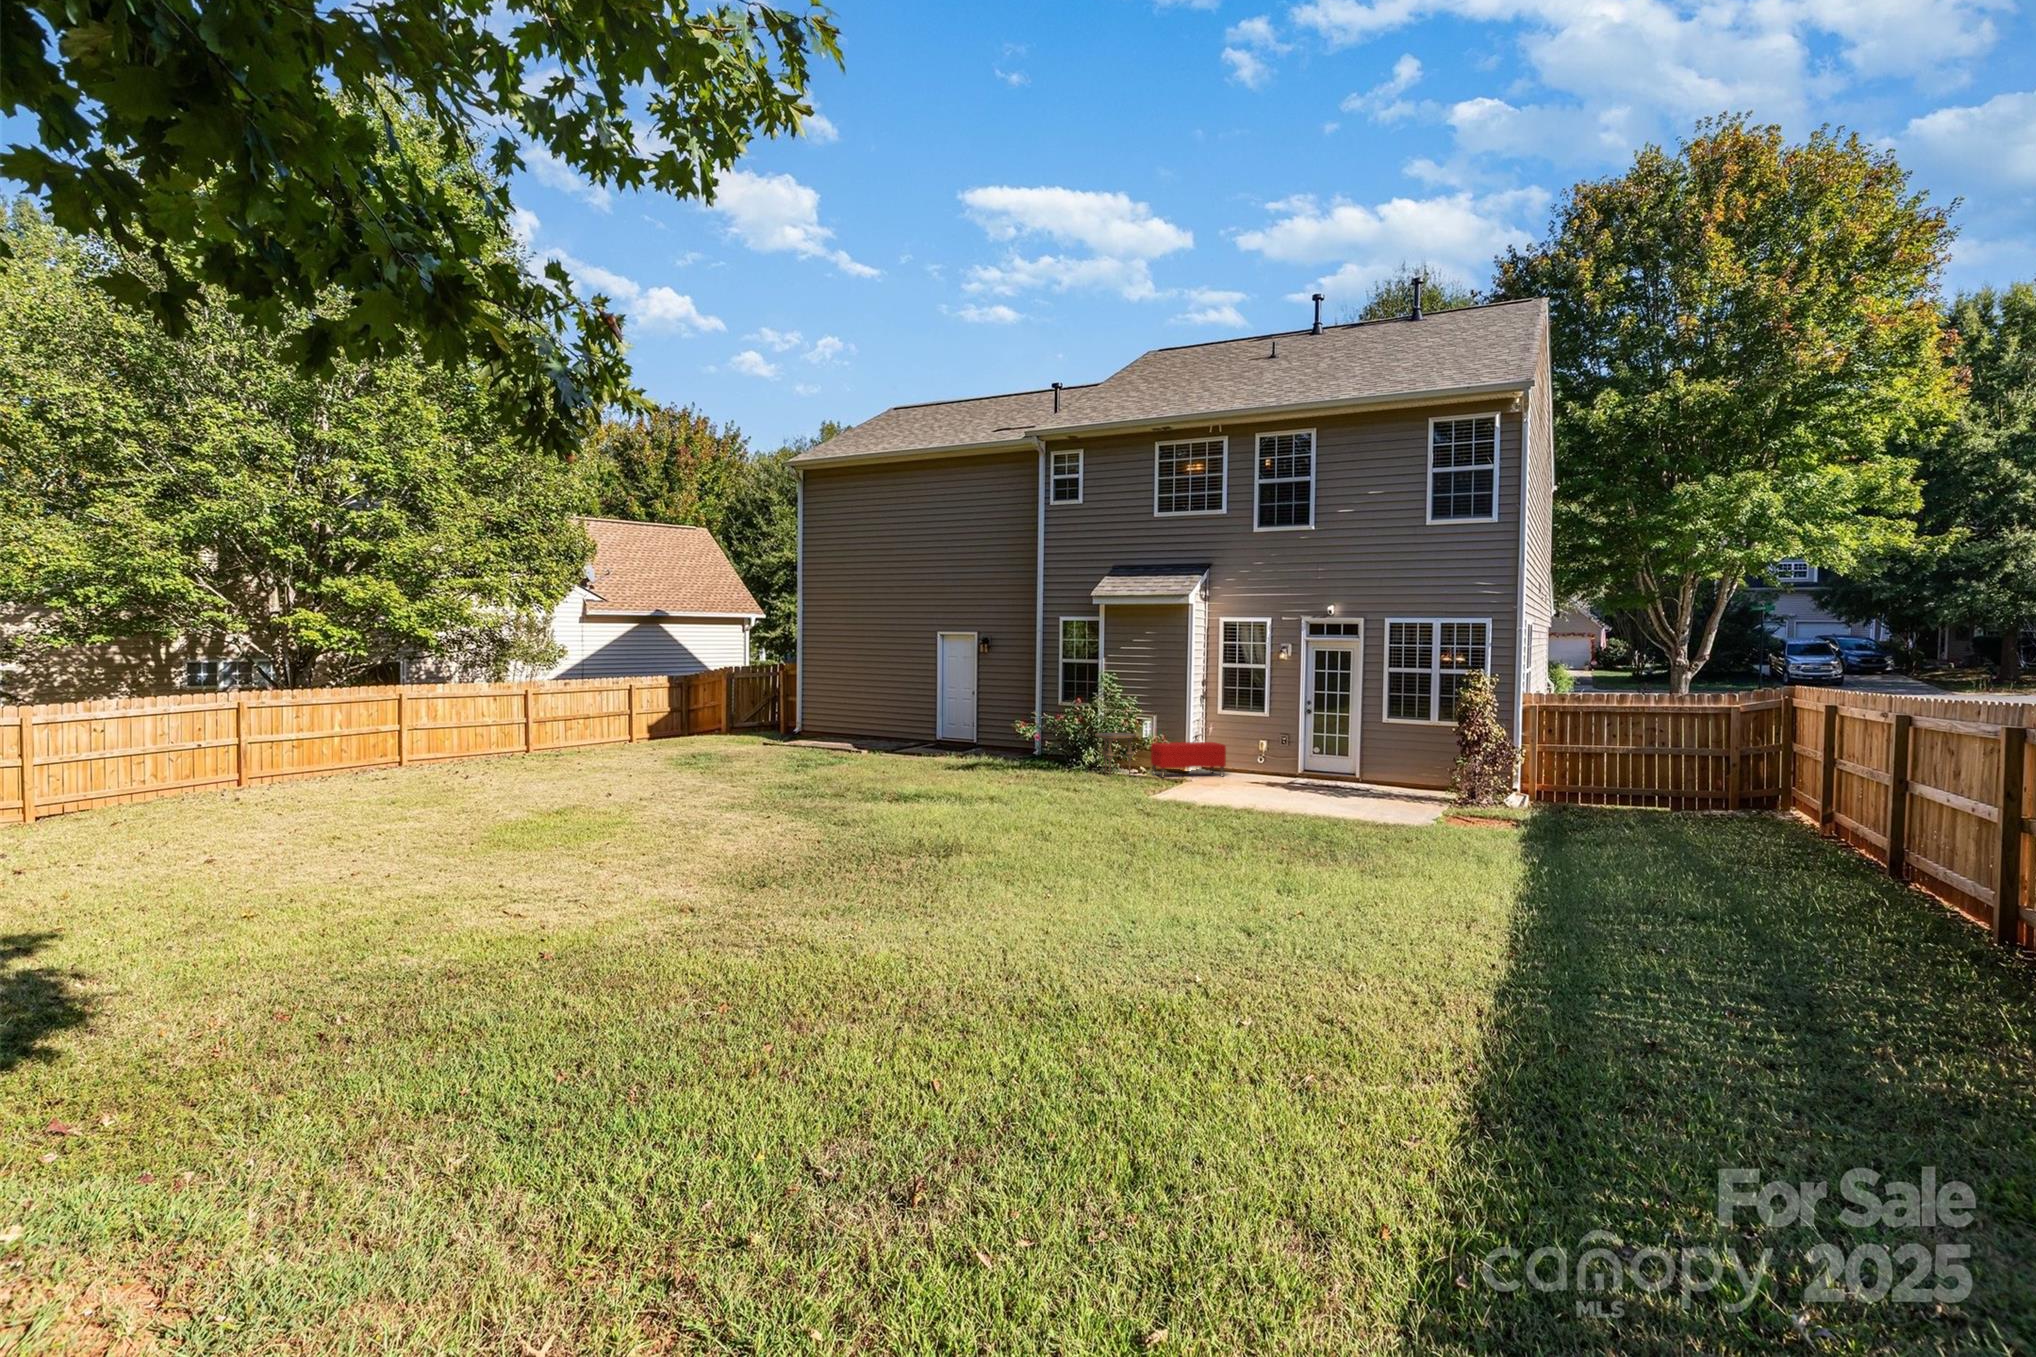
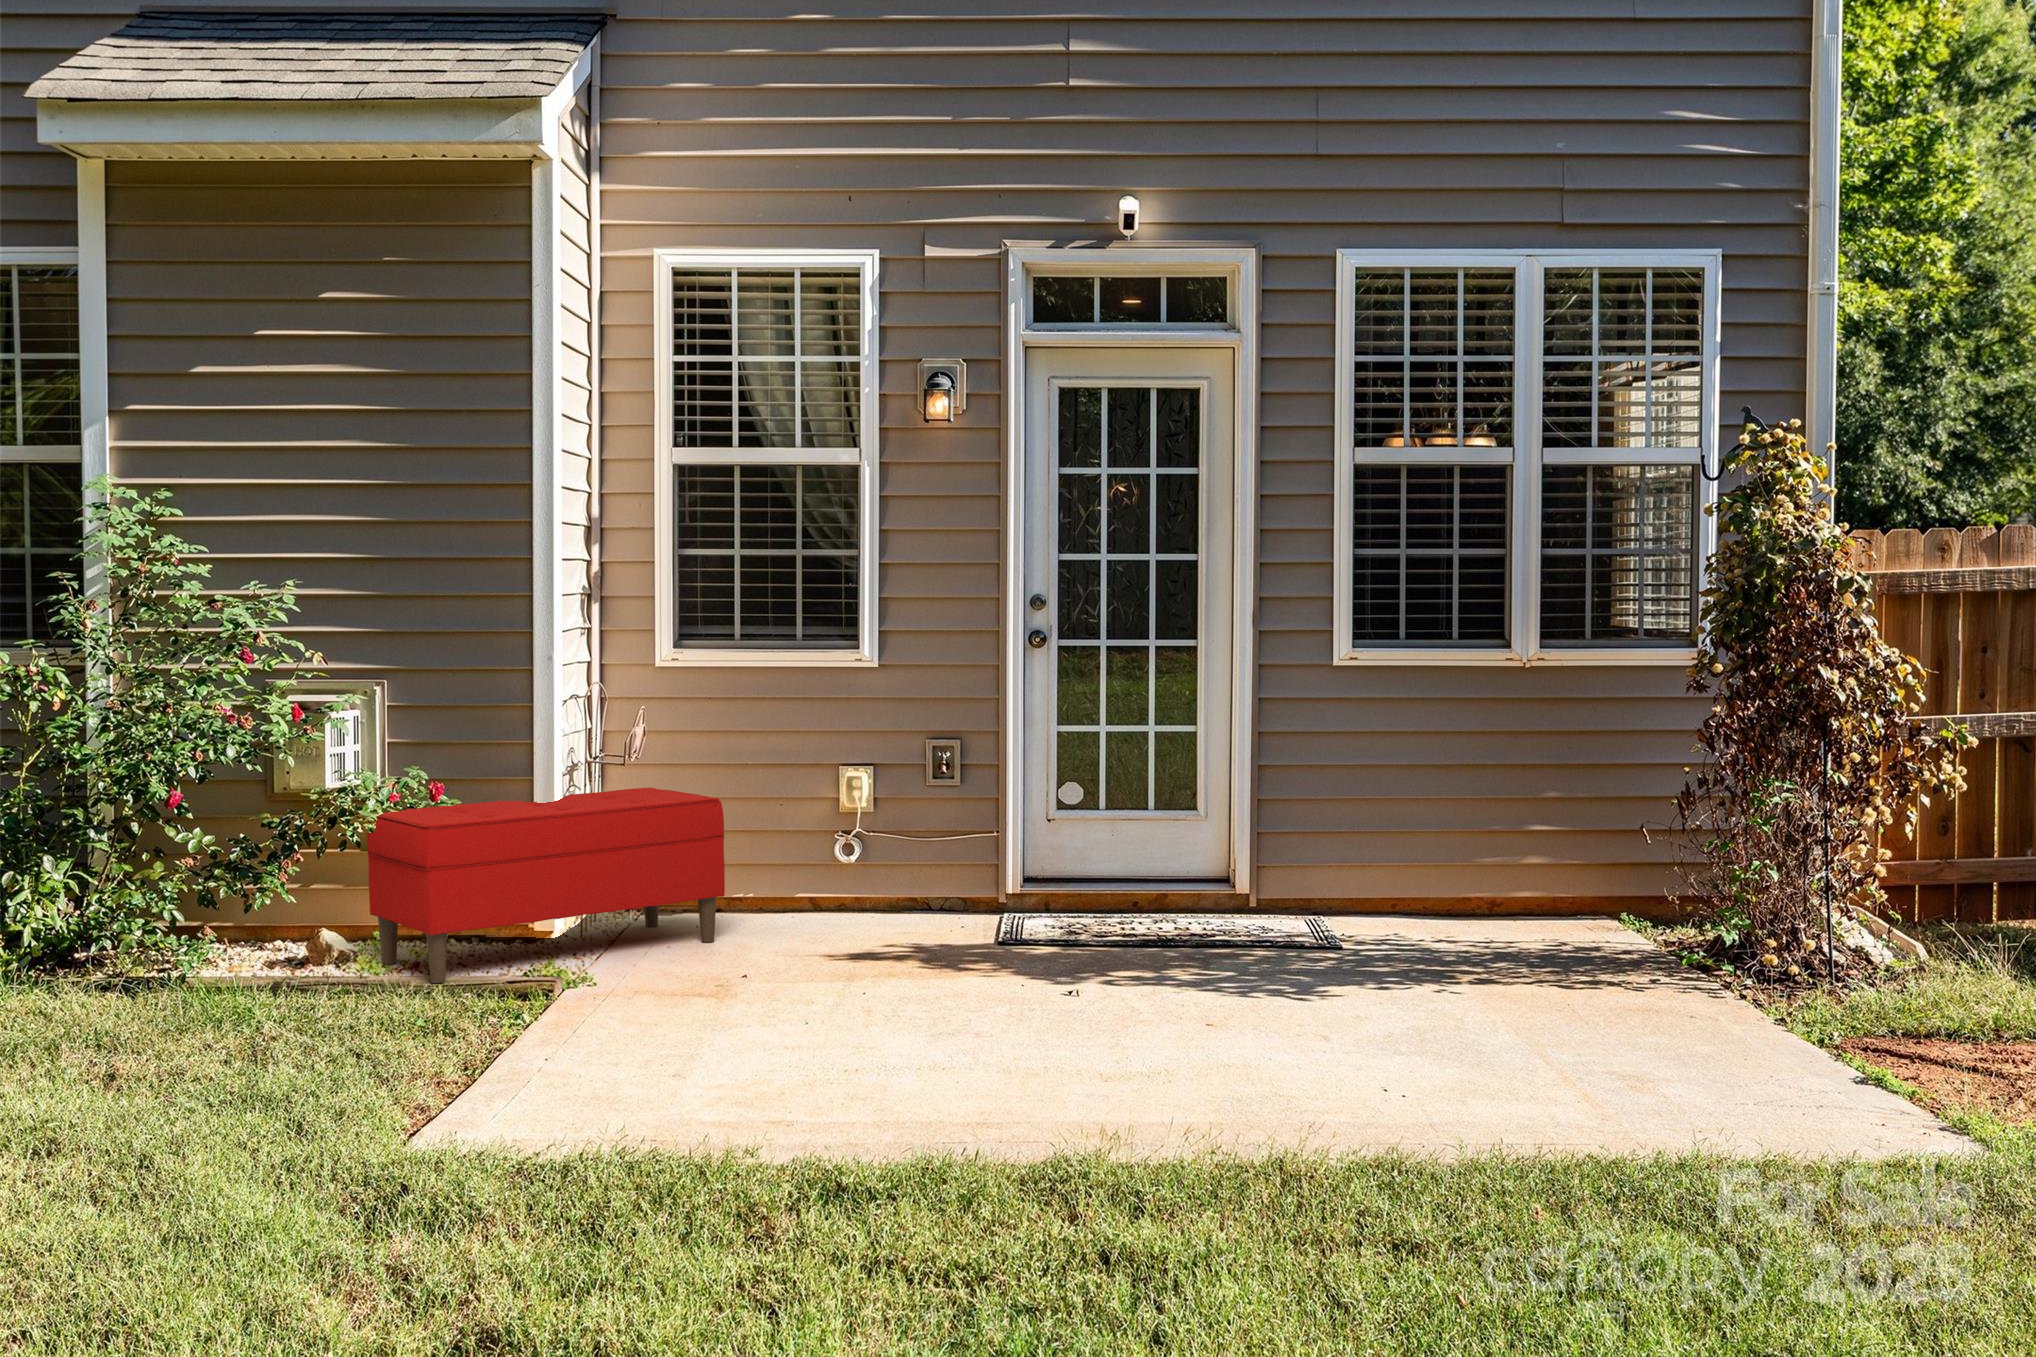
side table: present [1095,733,1136,776] -> none [63,773,287,1004]

